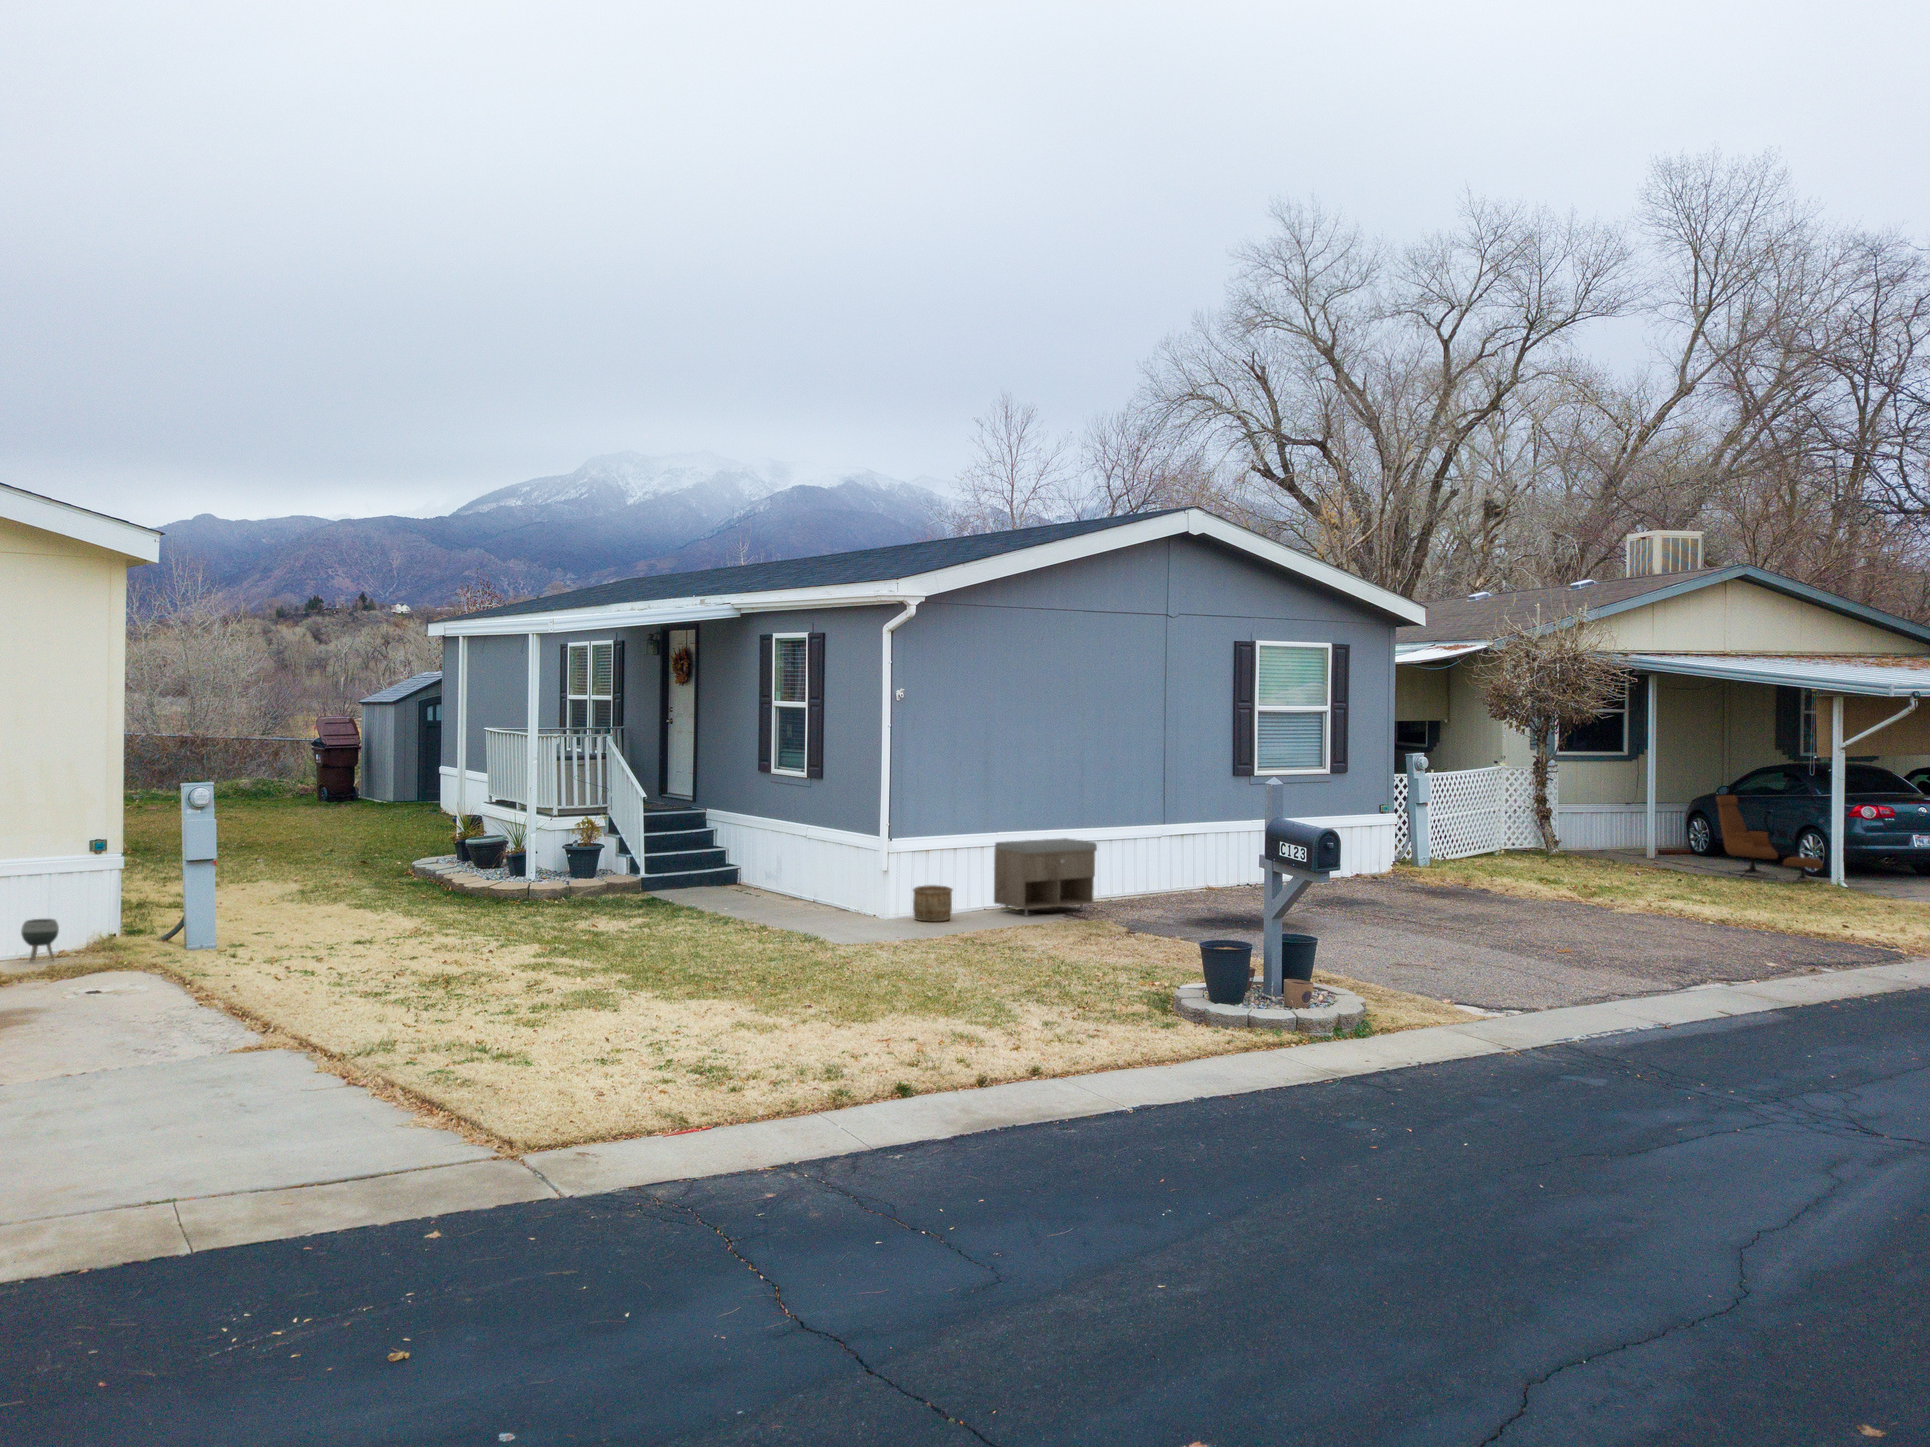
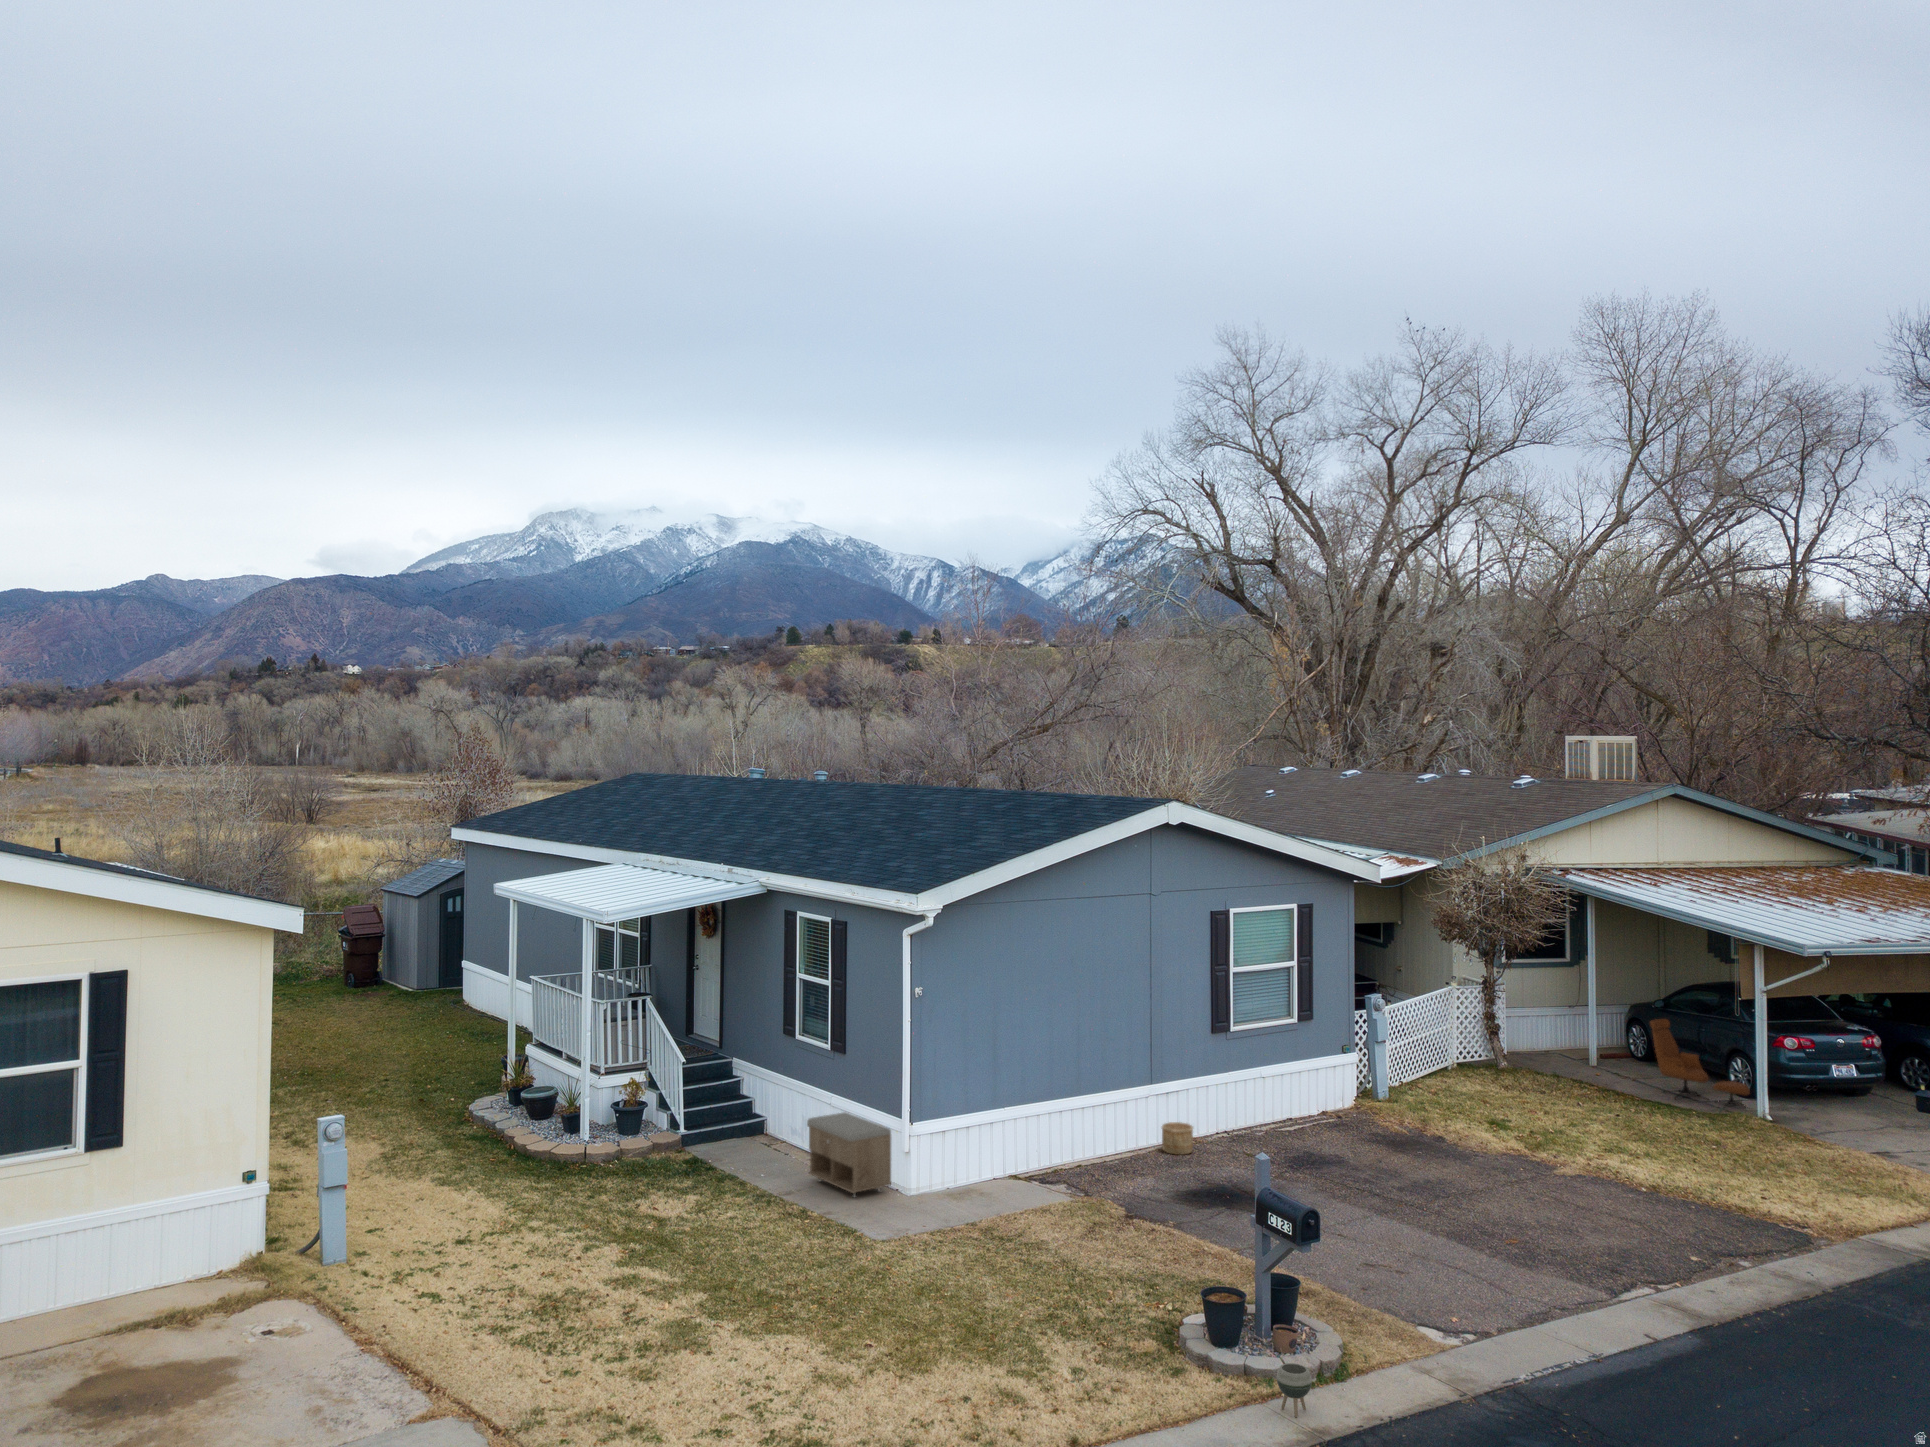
storage bench: present [994,838,1097,916] -> present [807,1112,891,1197]
wooden bucket: present [913,885,952,922] -> present [1162,1122,1193,1154]
planter: present [21,919,59,963] -> present [1277,1363,1312,1418]

